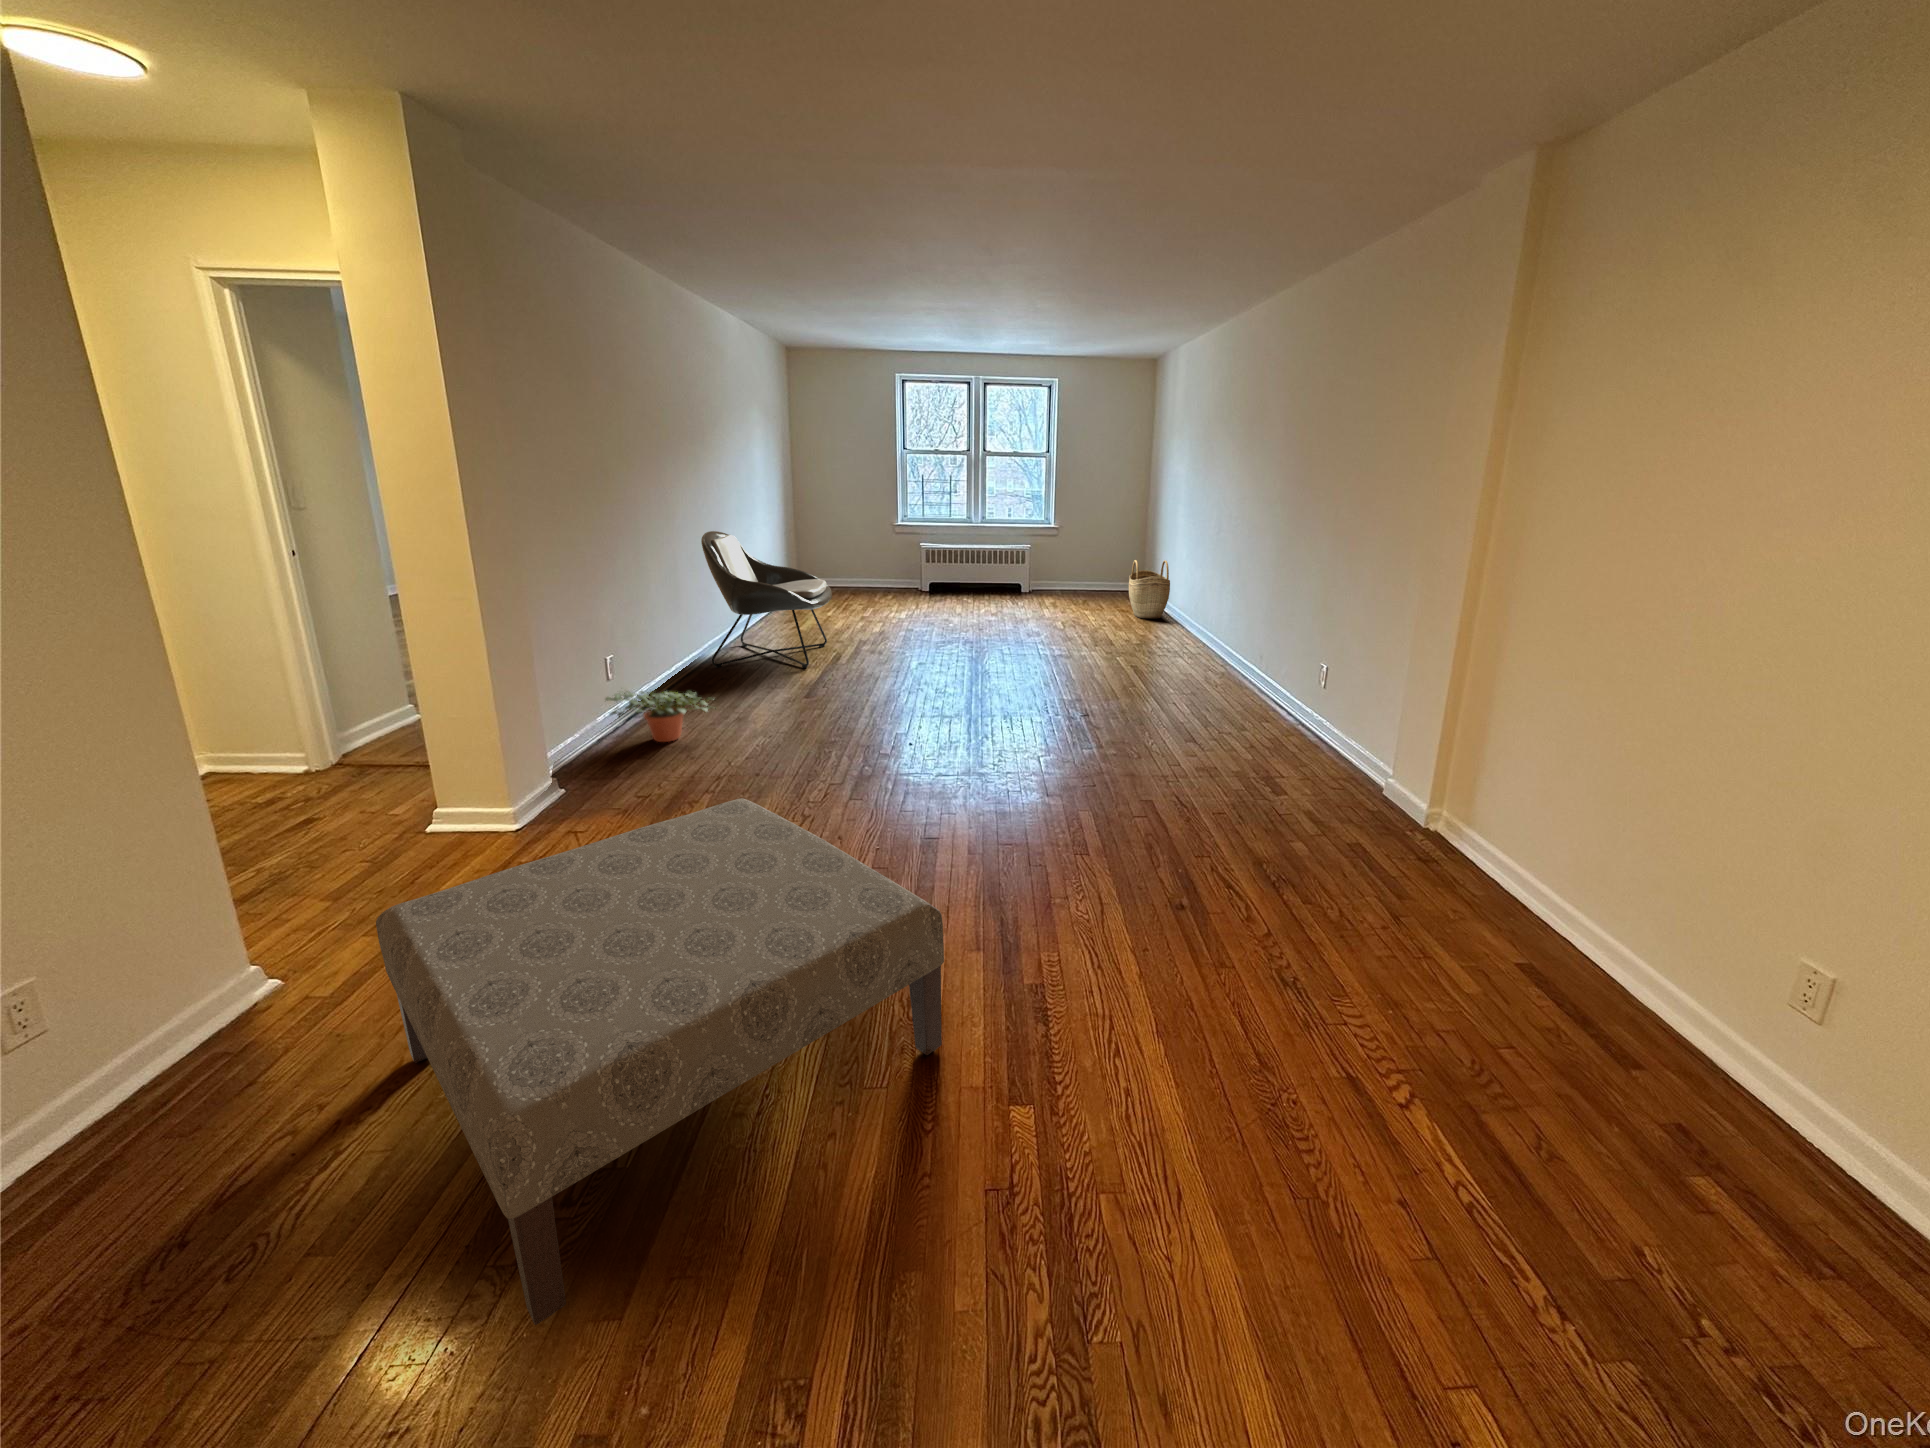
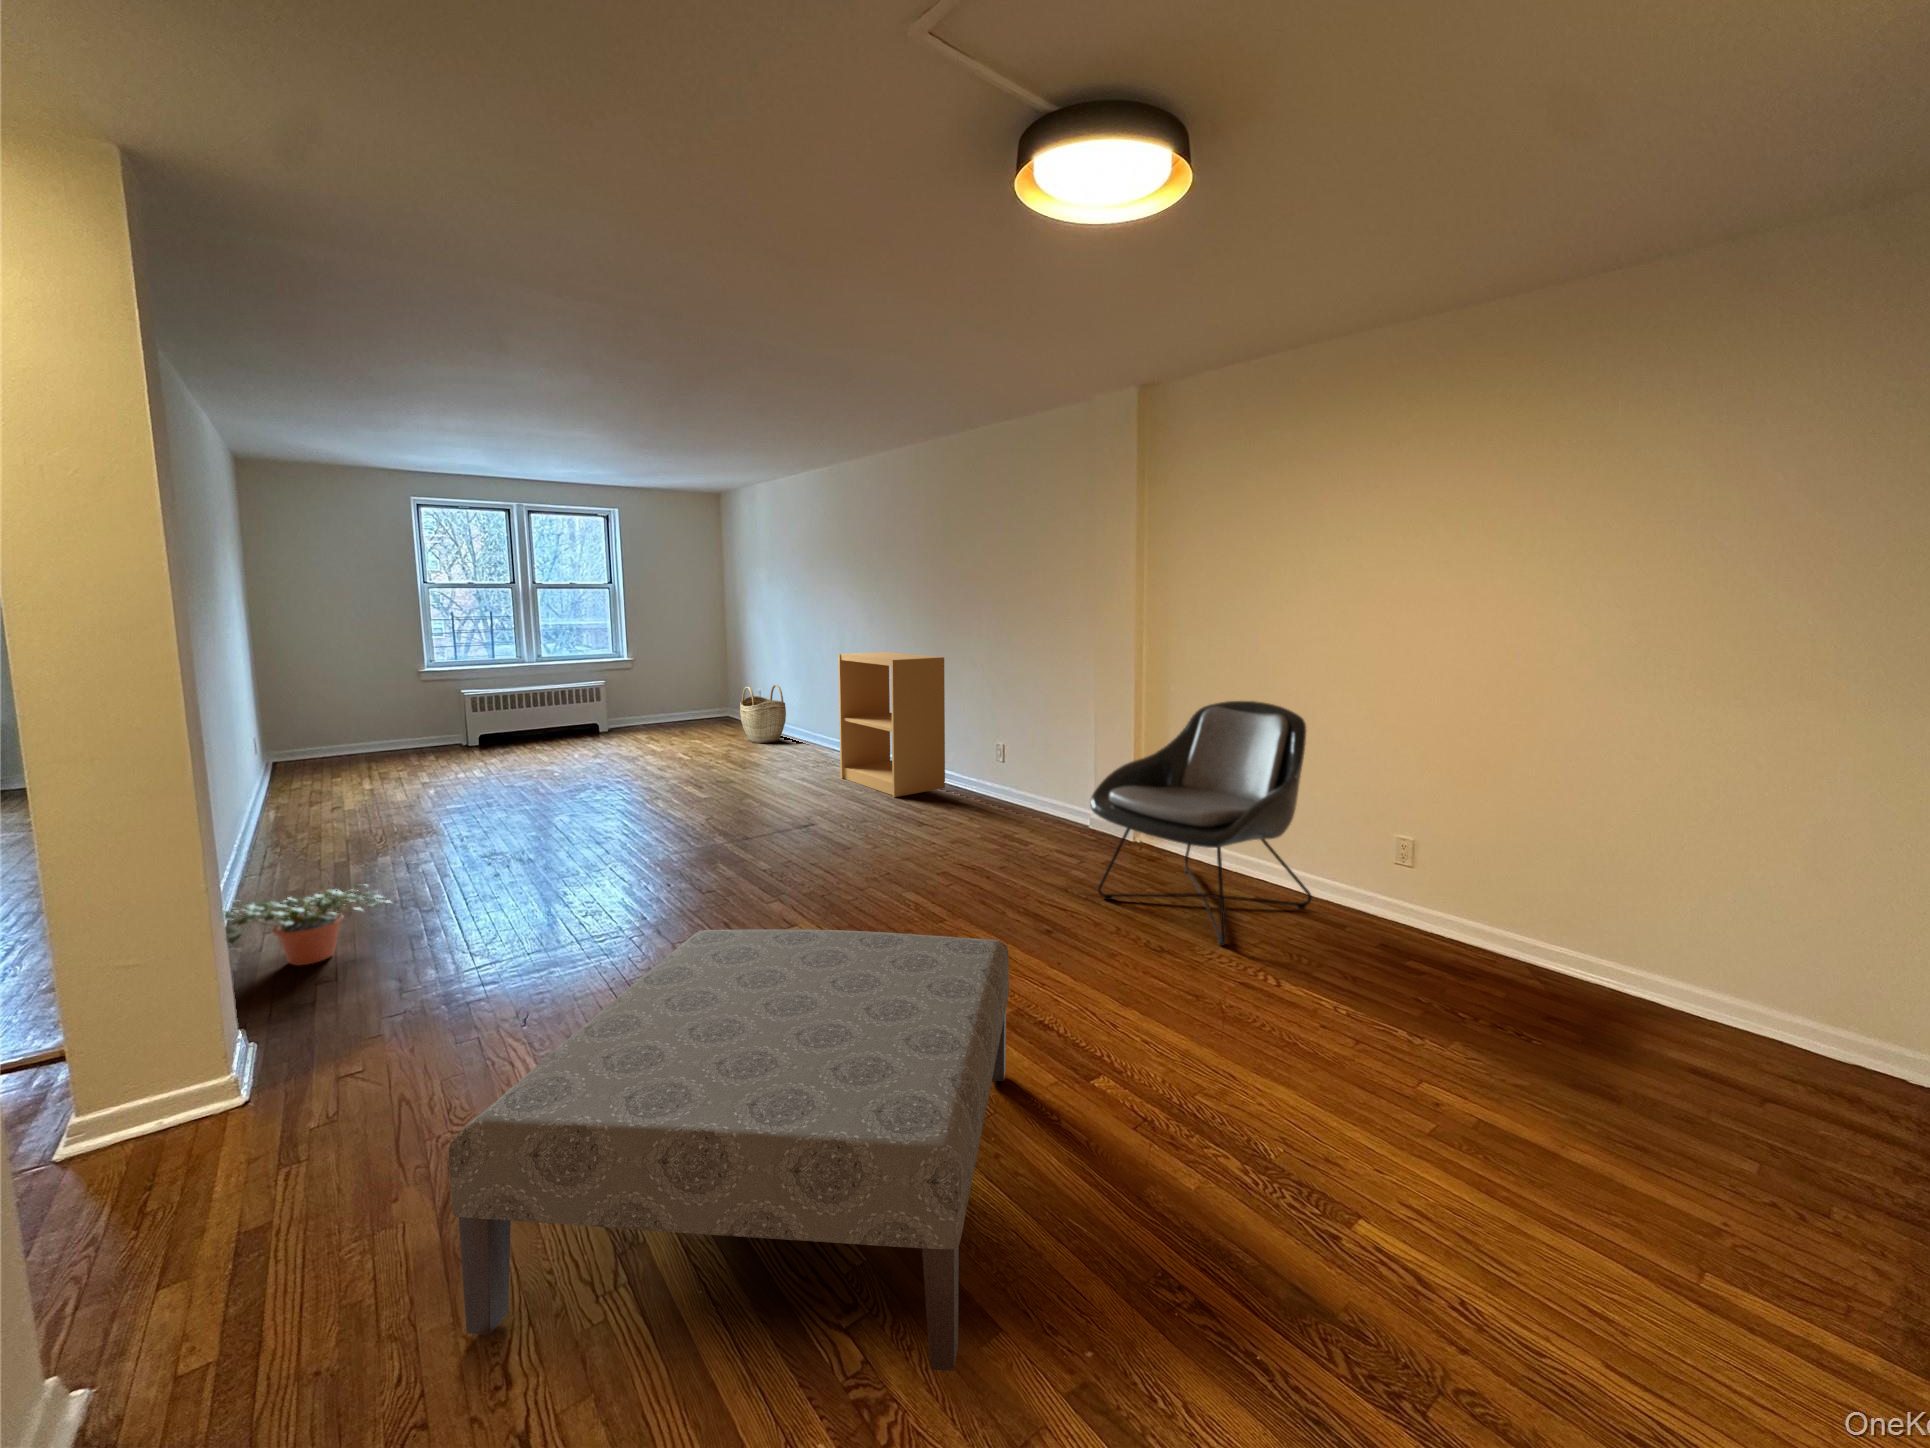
lounge chair: present [701,531,832,668] -> present [1090,701,1312,946]
bookshelf: none [1172,534,1284,699] -> present [838,652,945,797]

